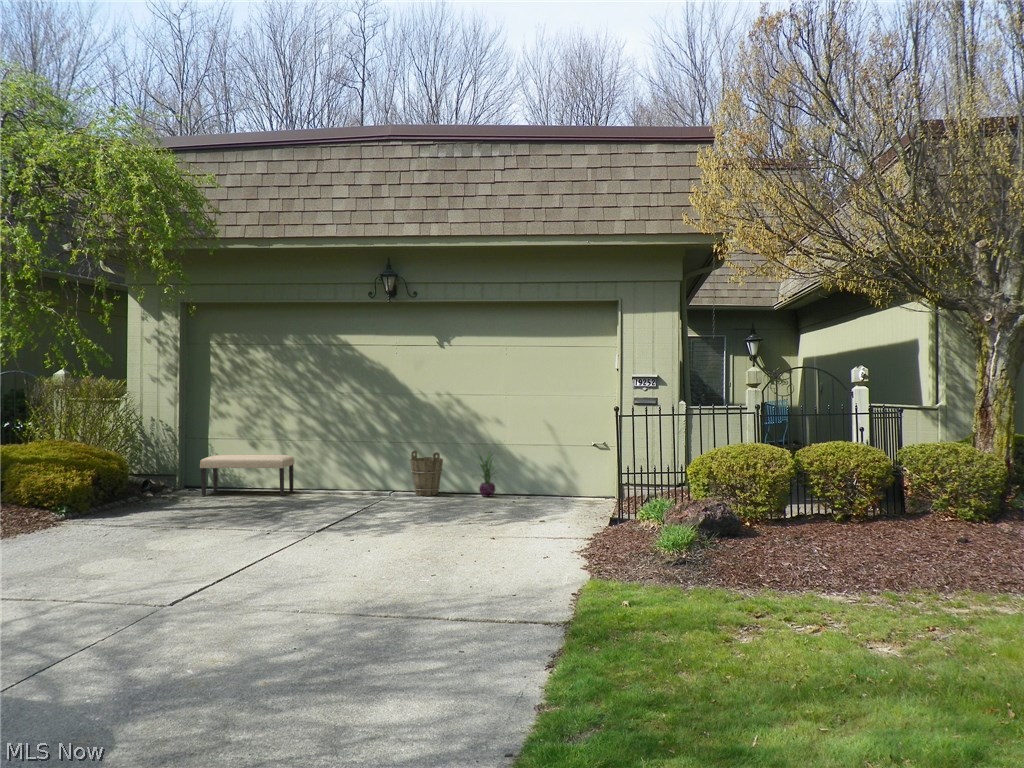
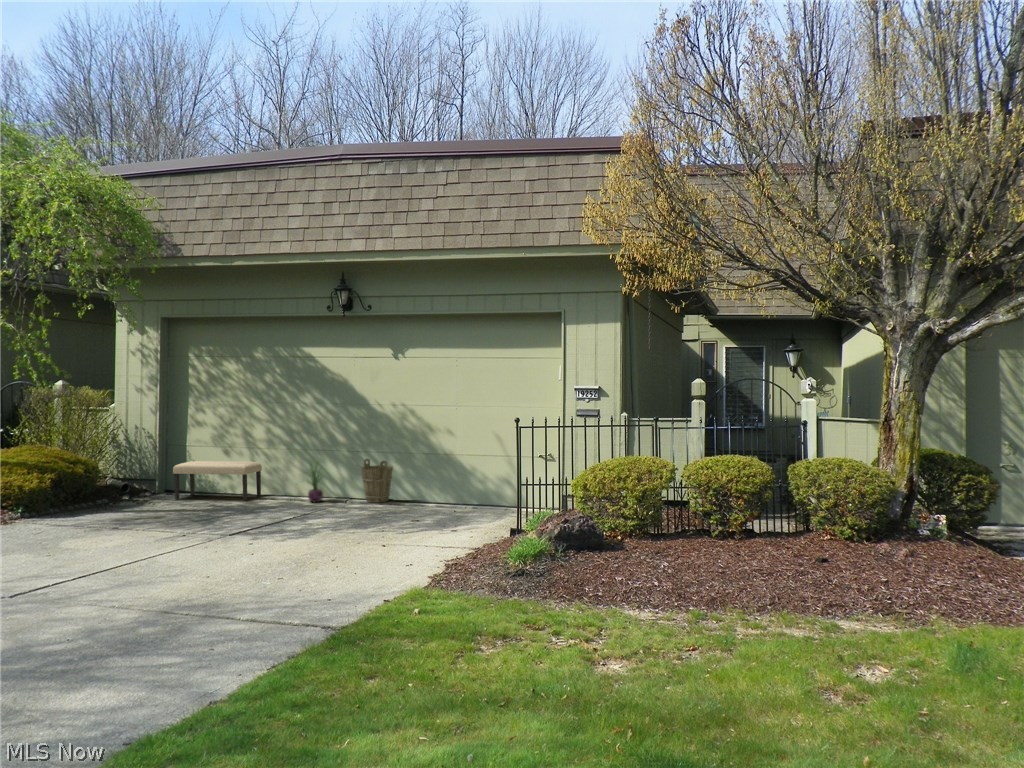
decorative plant: present [476,452,496,497] -> present [308,459,323,502]

